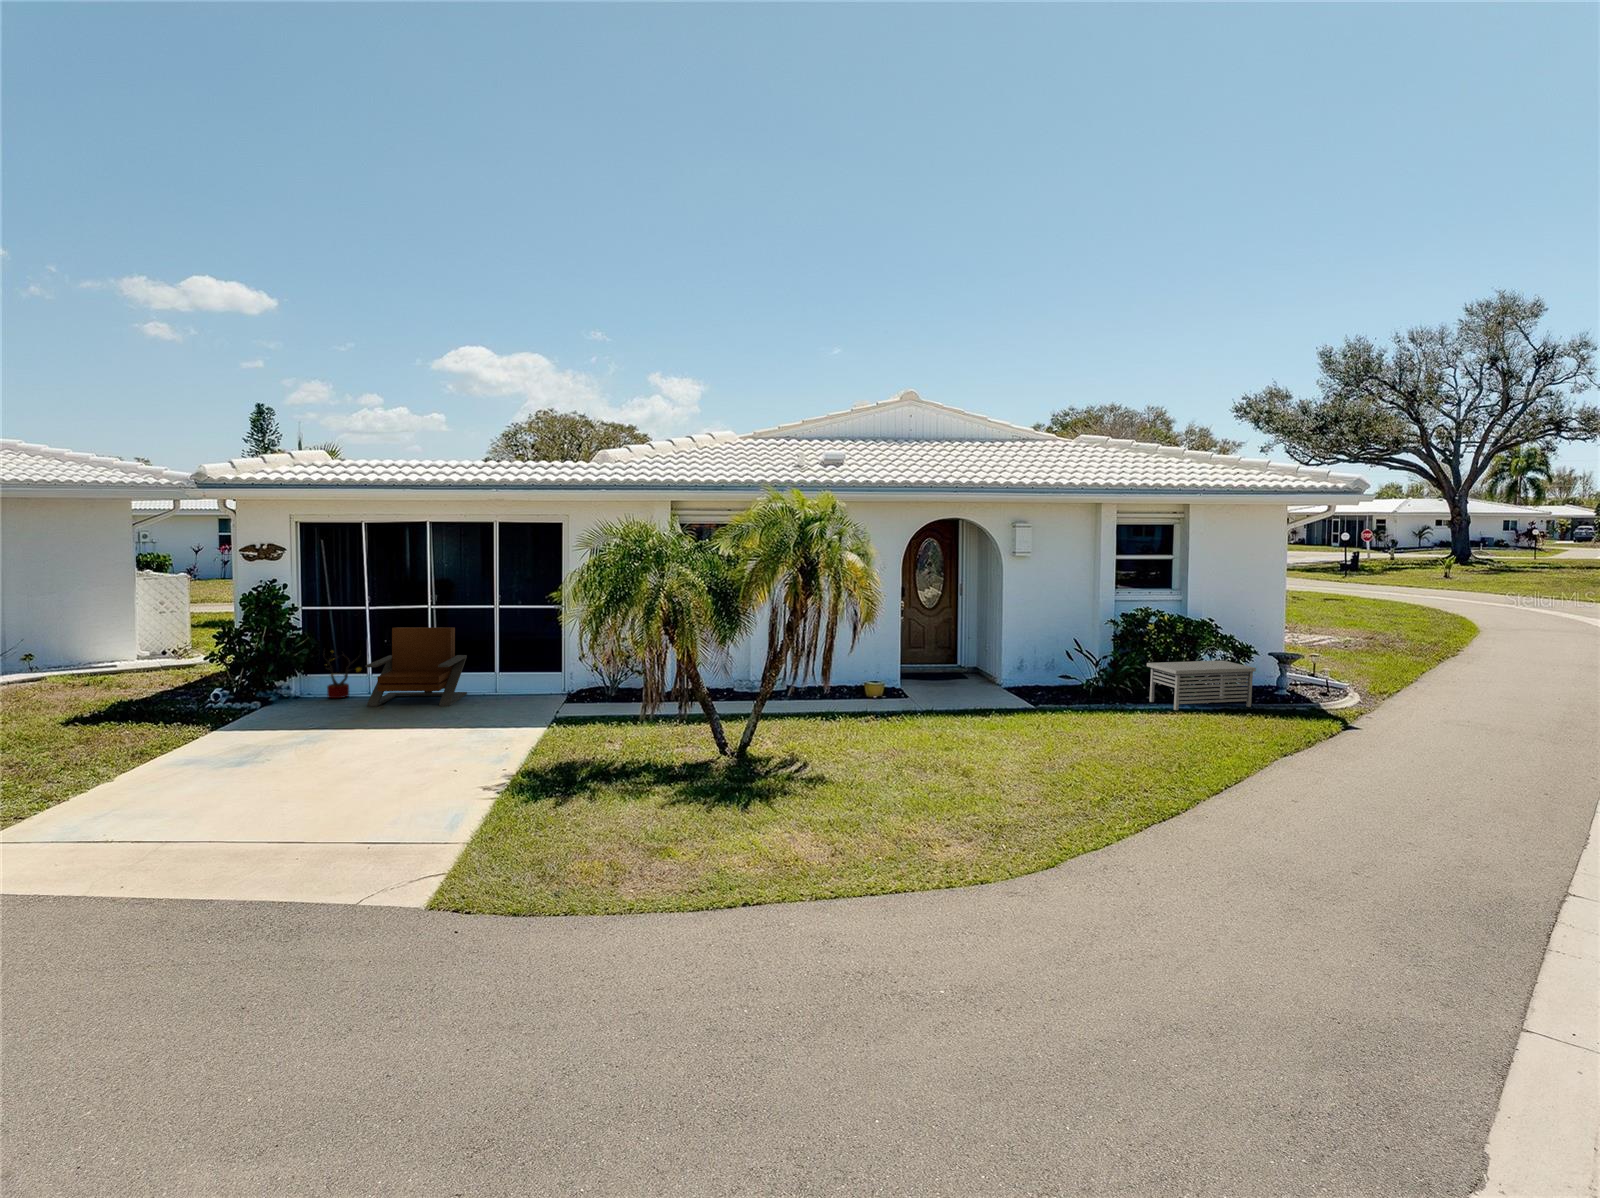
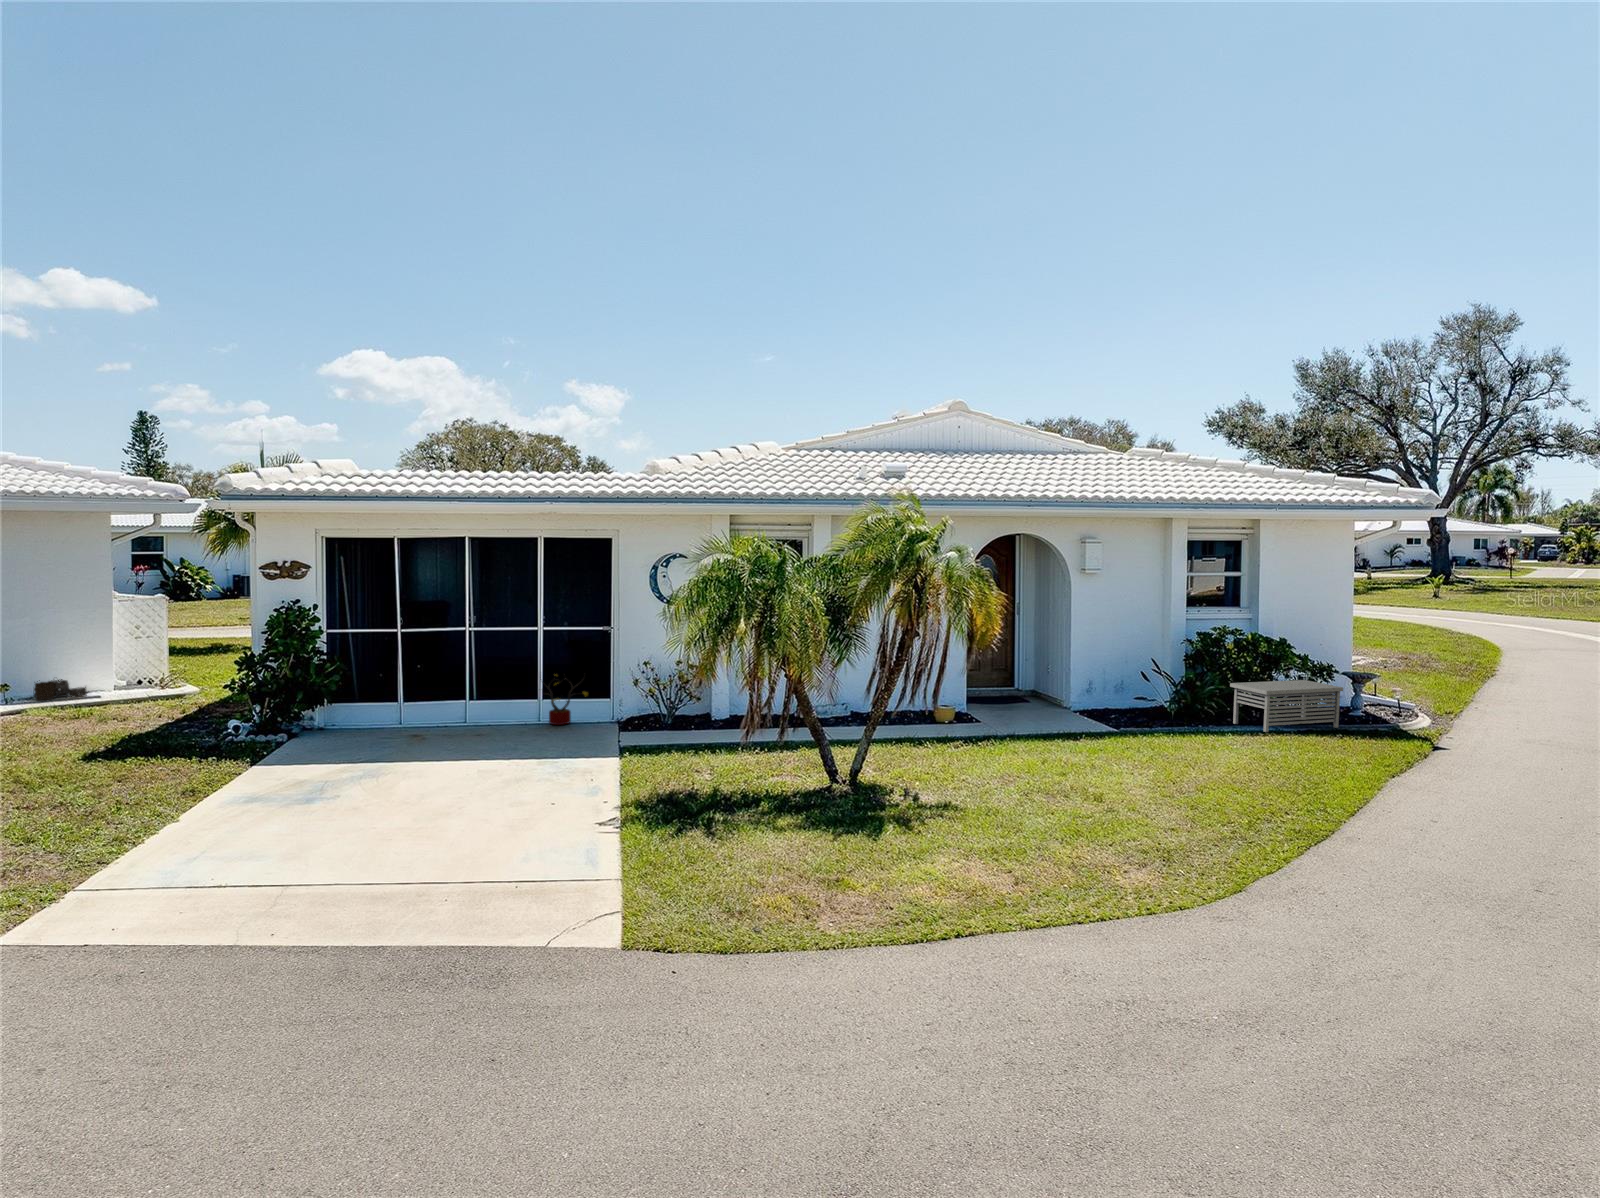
lounge chair: present [366,627,467,707] -> none [407,651,510,738]
woven basket: none [58,649,106,669] -> present [34,679,87,700]
decorative plant: present [327,651,361,698] -> present [546,678,588,725]

